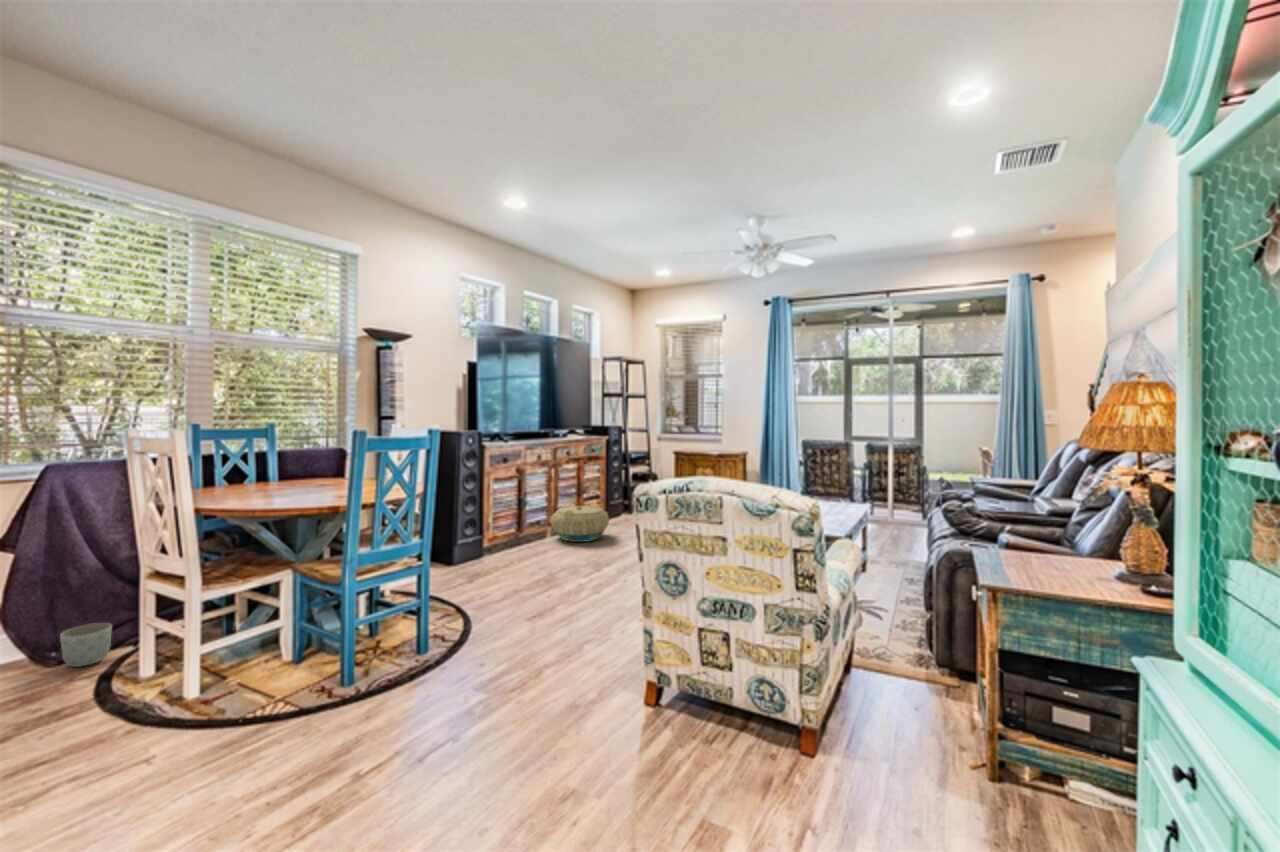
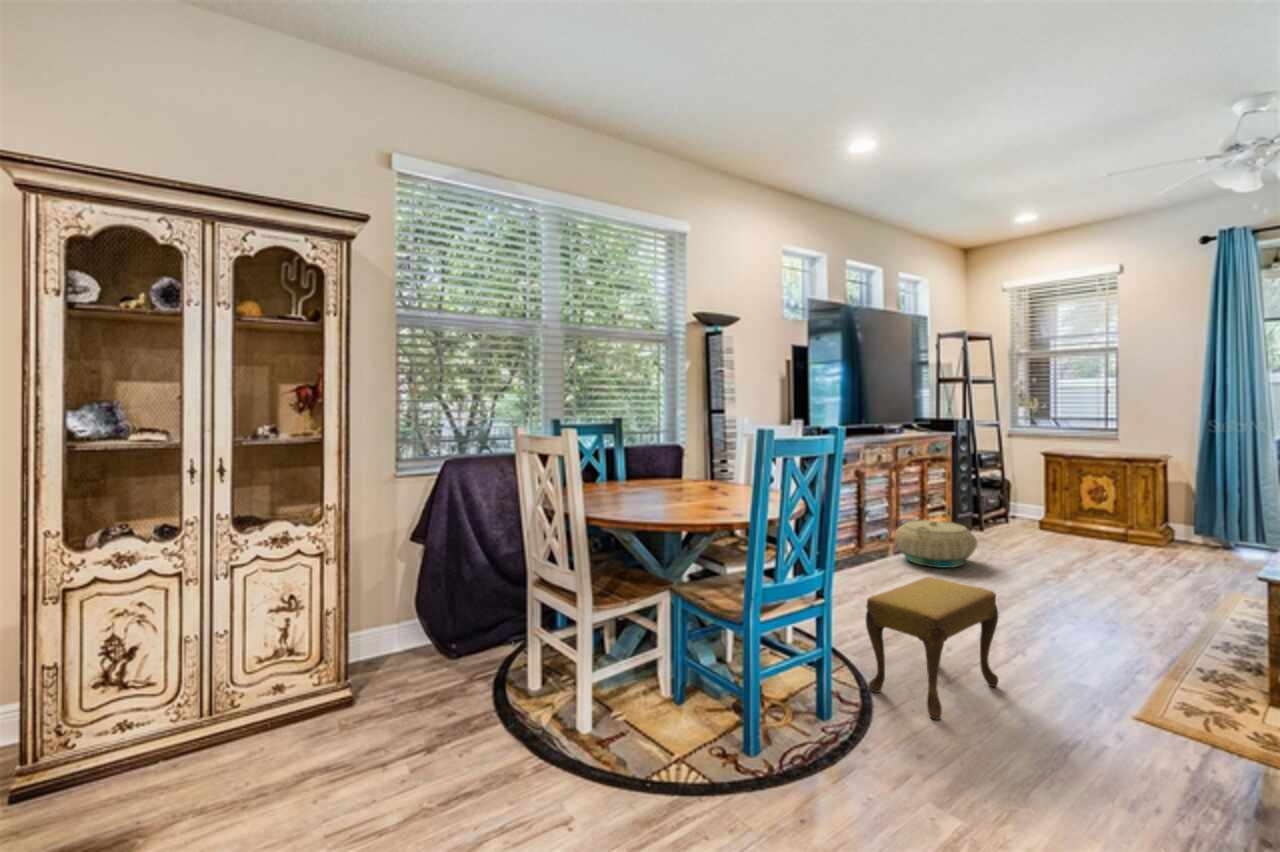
footstool: none [470,543,570,644] -> present [866,577,998,720]
planter: present [60,623,112,667] -> none [461,620,499,664]

